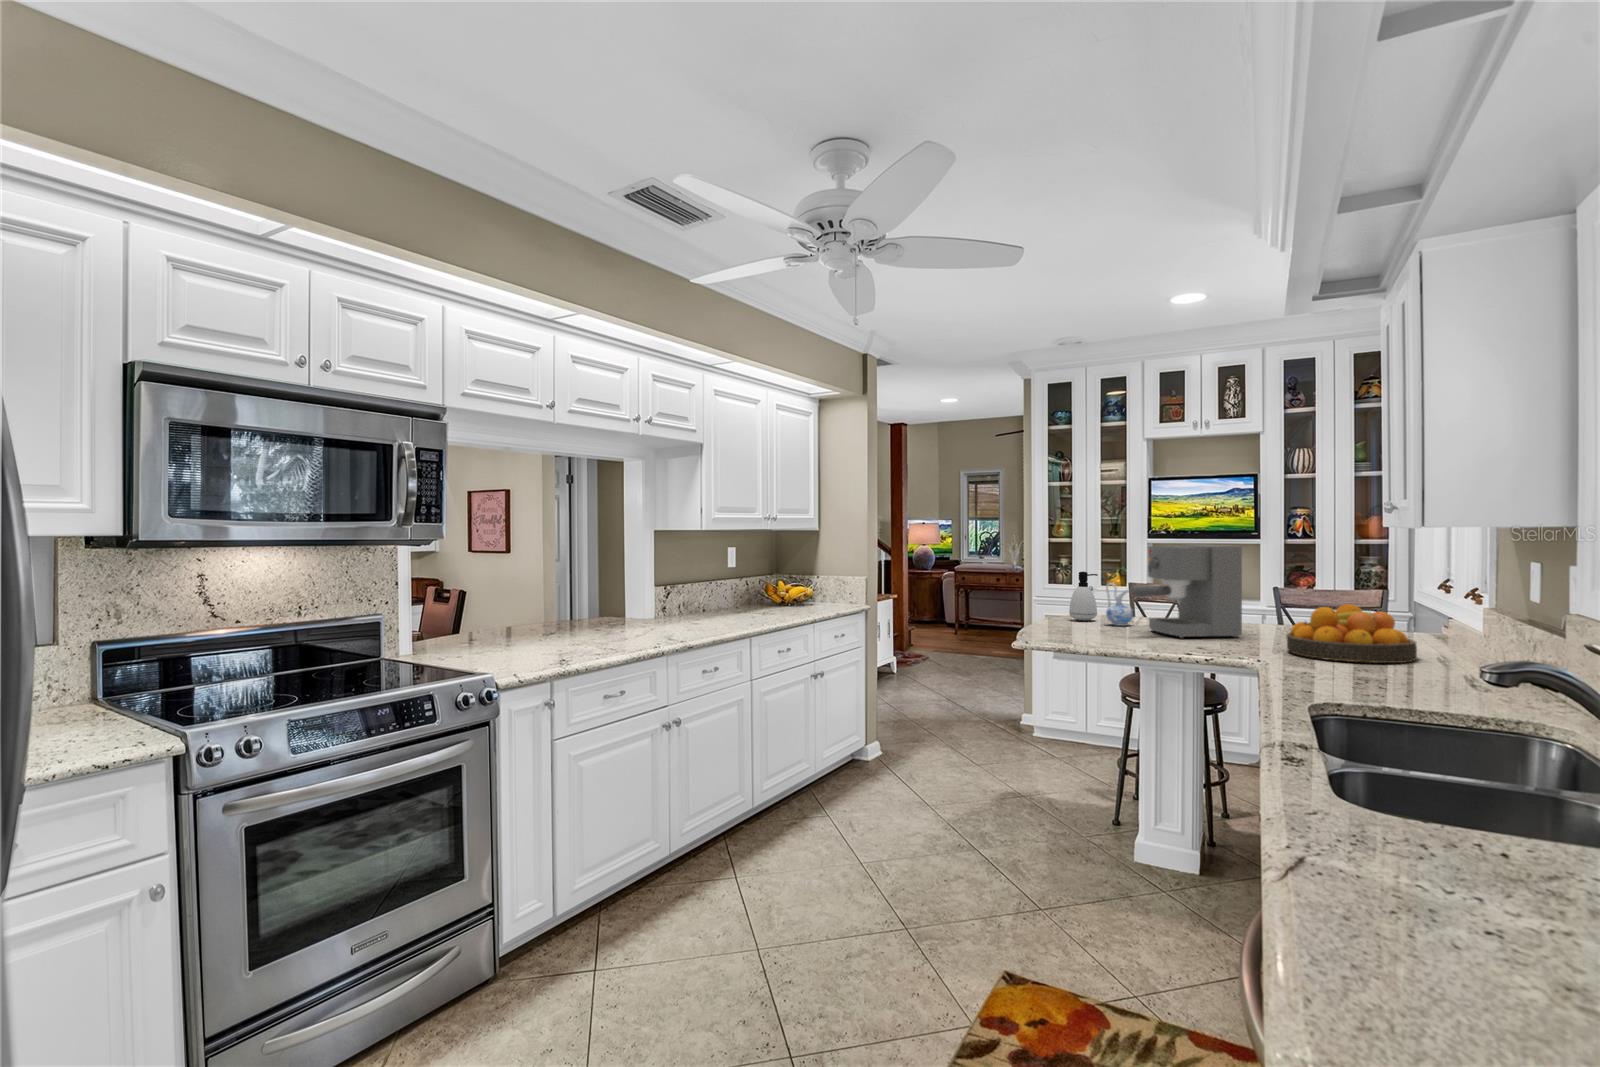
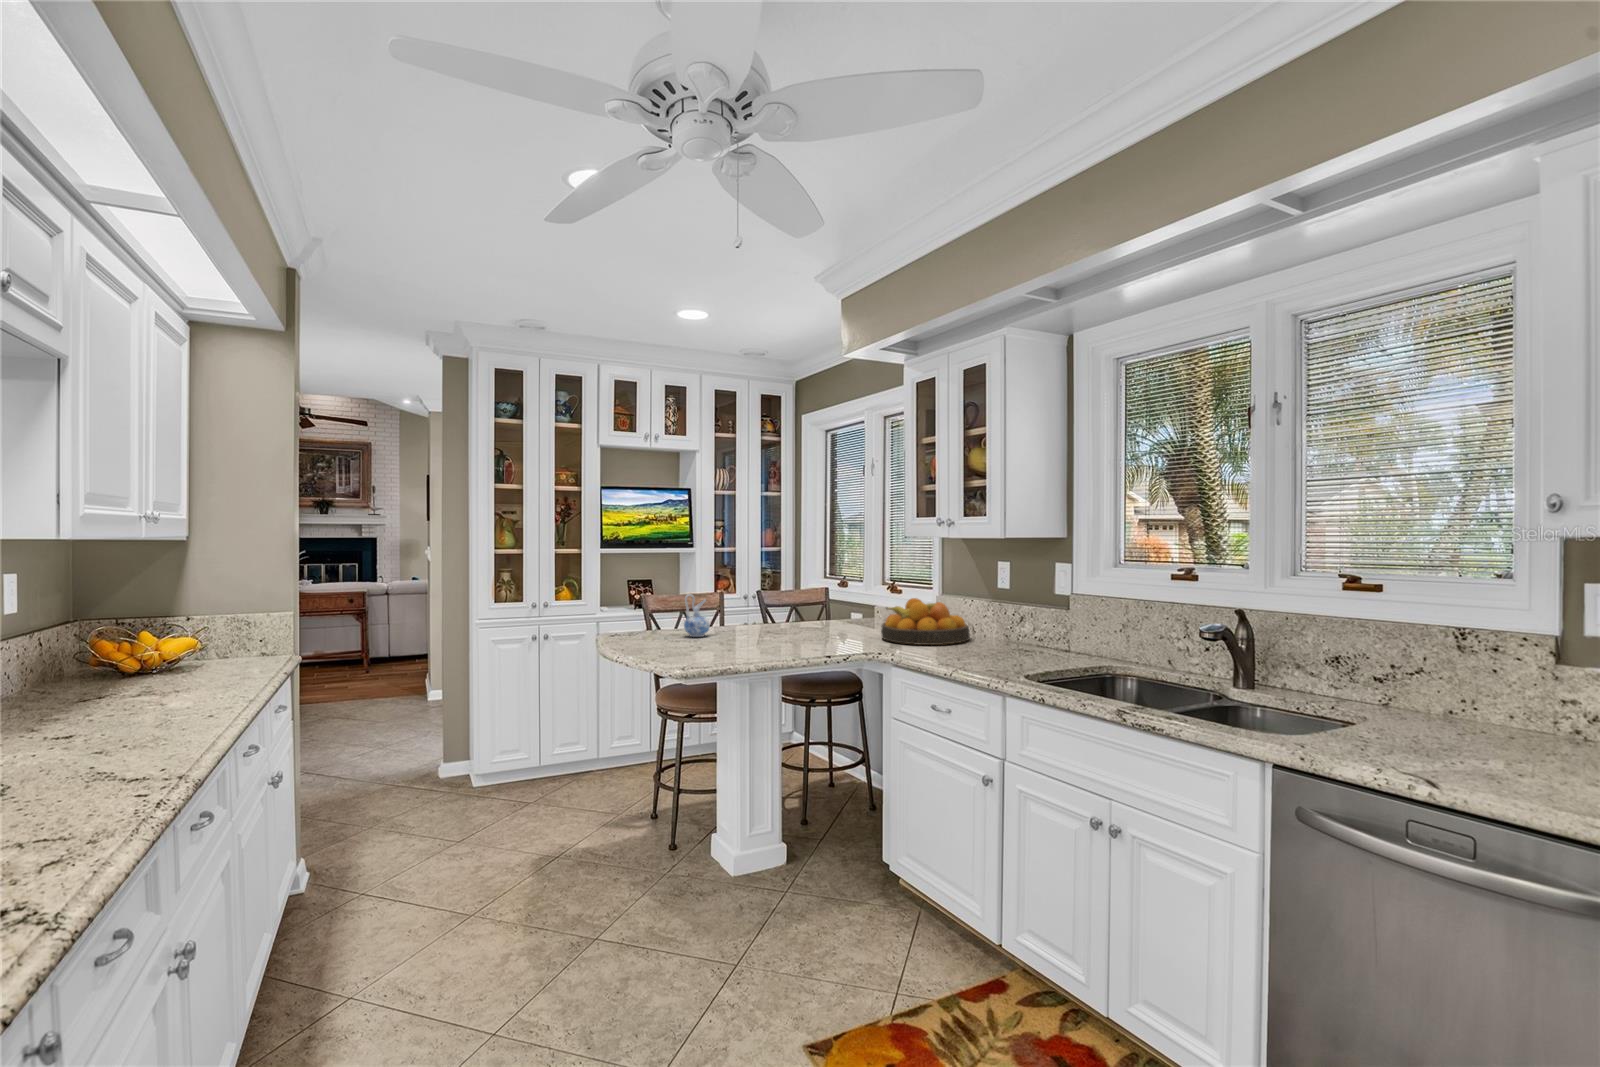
coffee maker: present [1133,545,1242,638] -> none [739,553,821,642]
soap dispenser: present [1069,572,1098,620] -> none [636,584,665,636]

